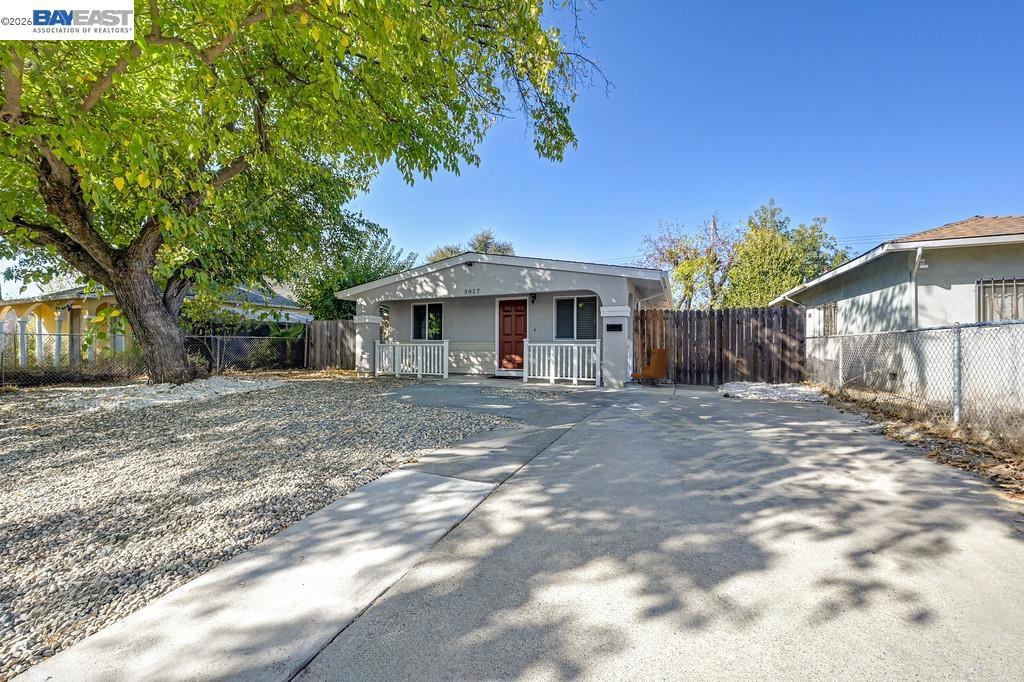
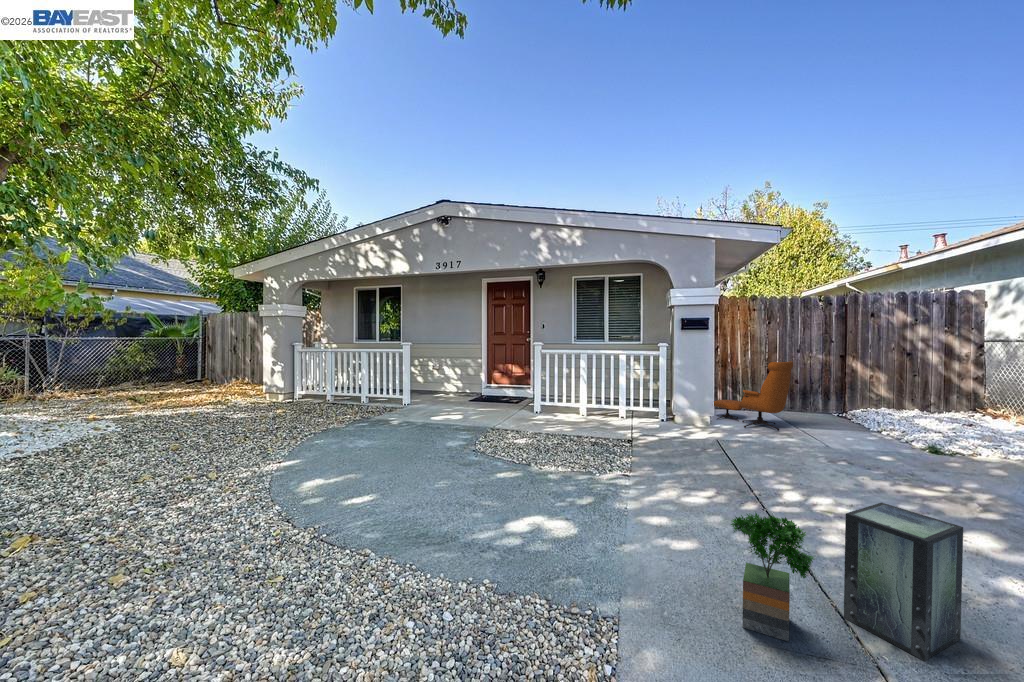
storage box: none [603,385,634,425] -> present [844,503,963,661]
potted tree: none [566,386,589,423] -> present [731,512,814,642]

